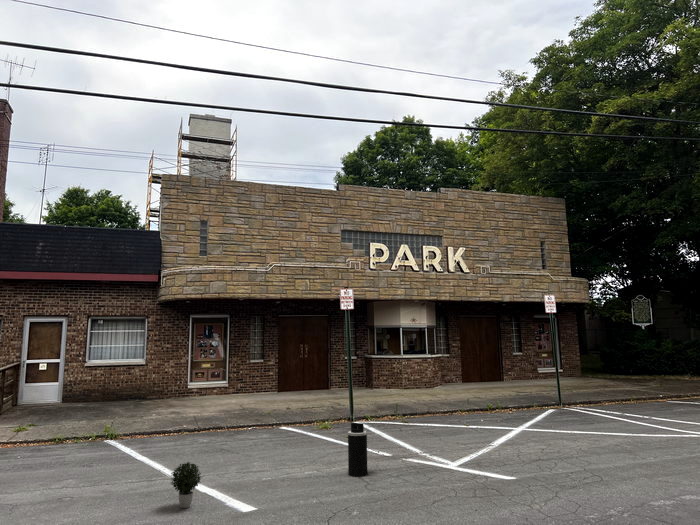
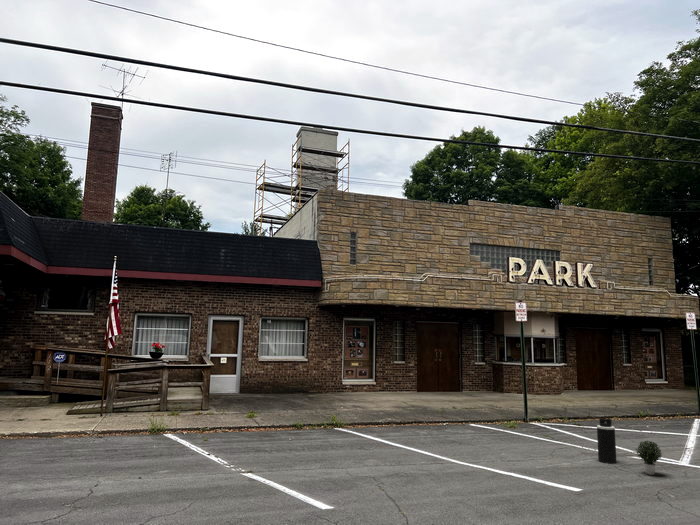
potted plant: present [171,462,201,508] -> present [636,441,662,475]

